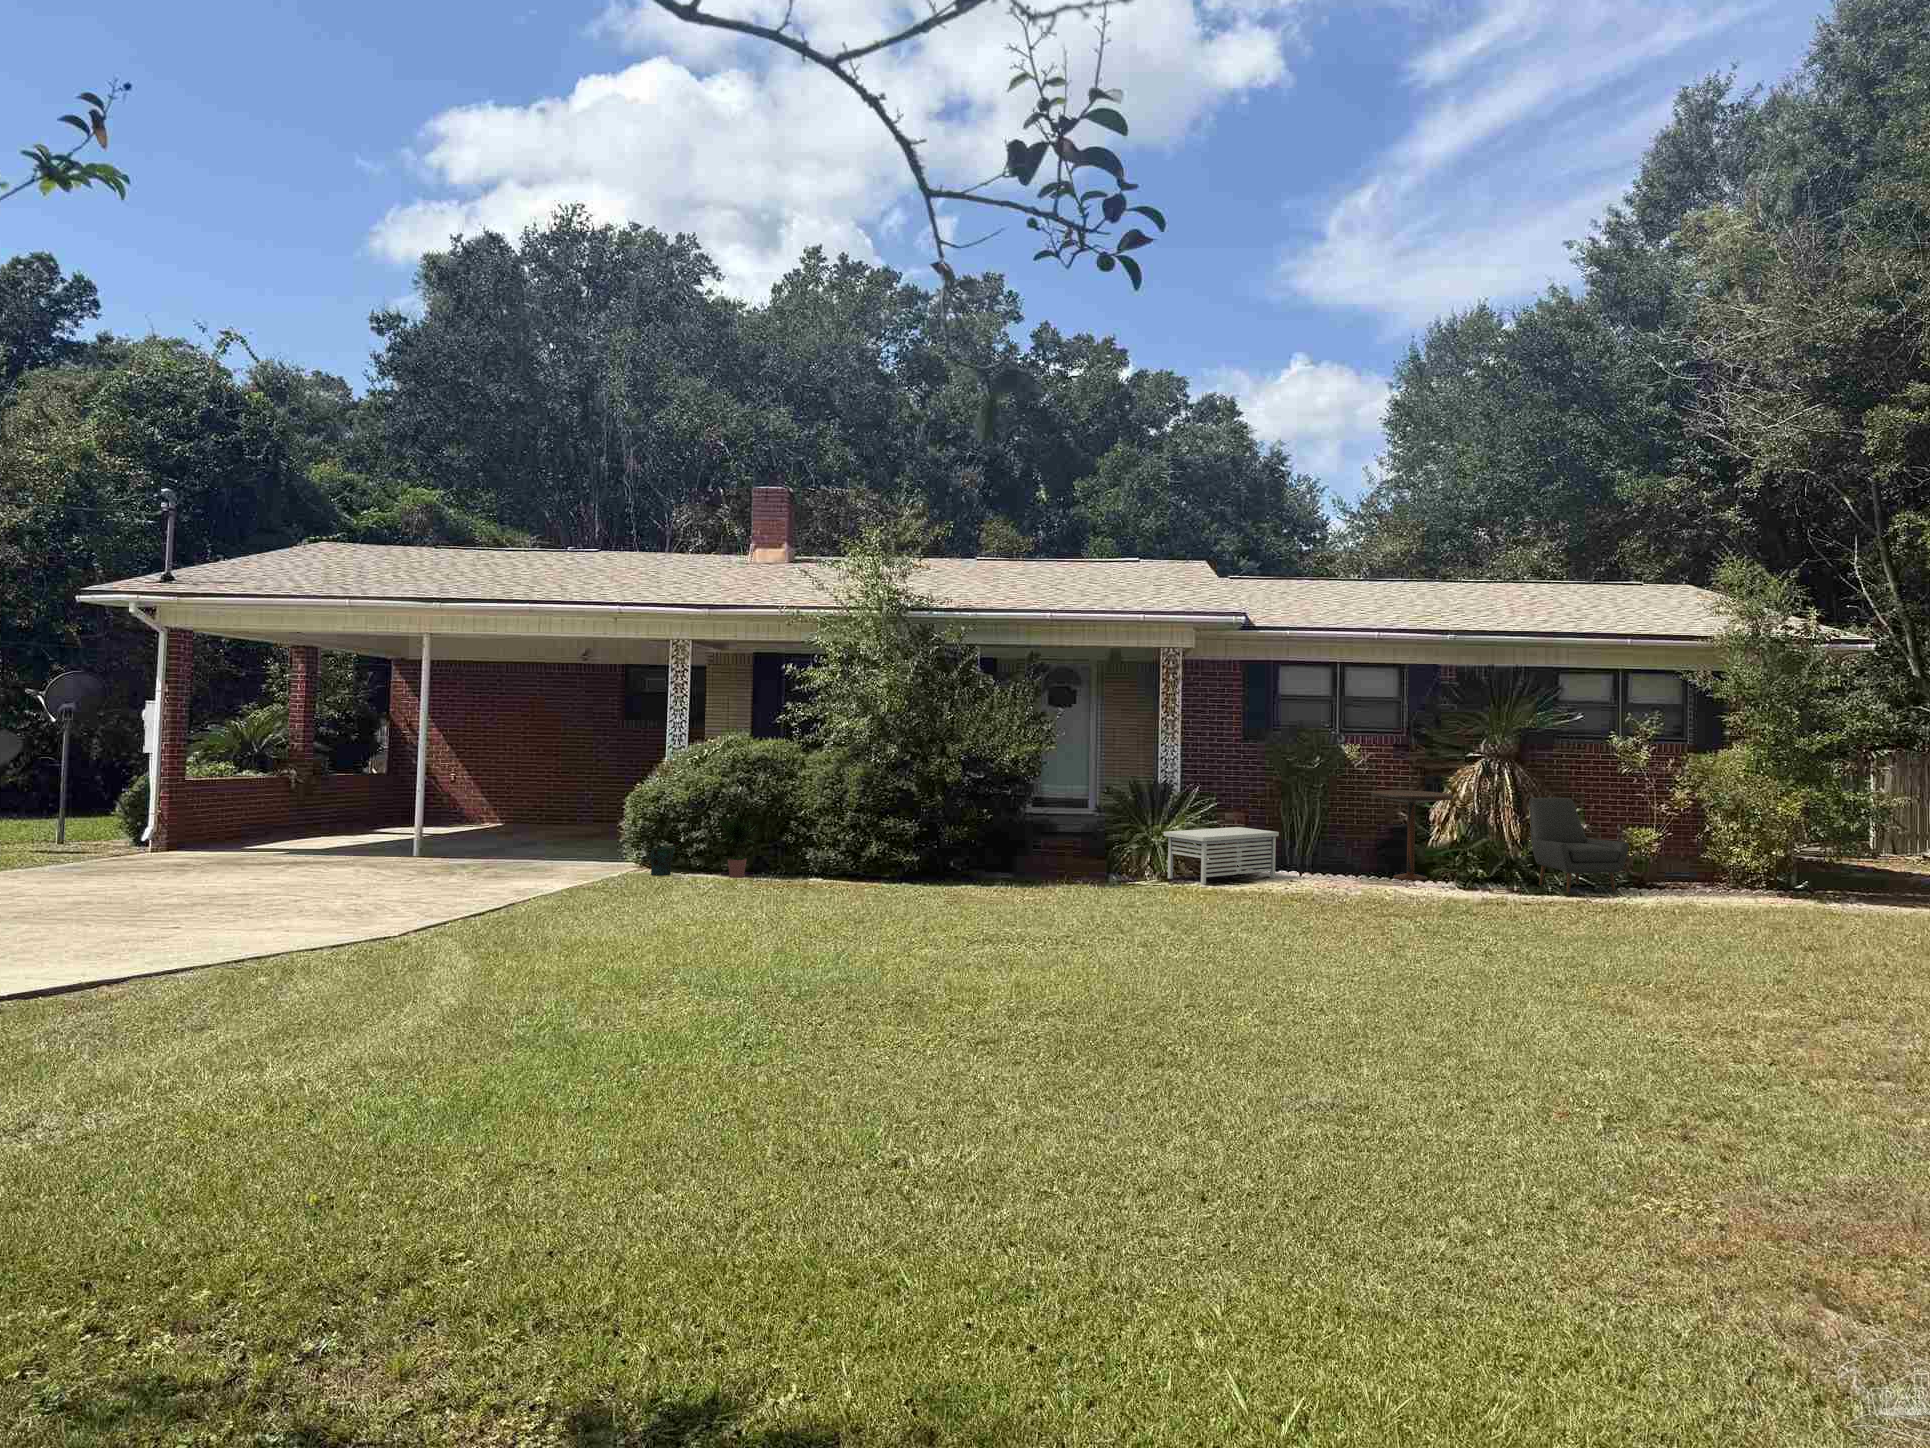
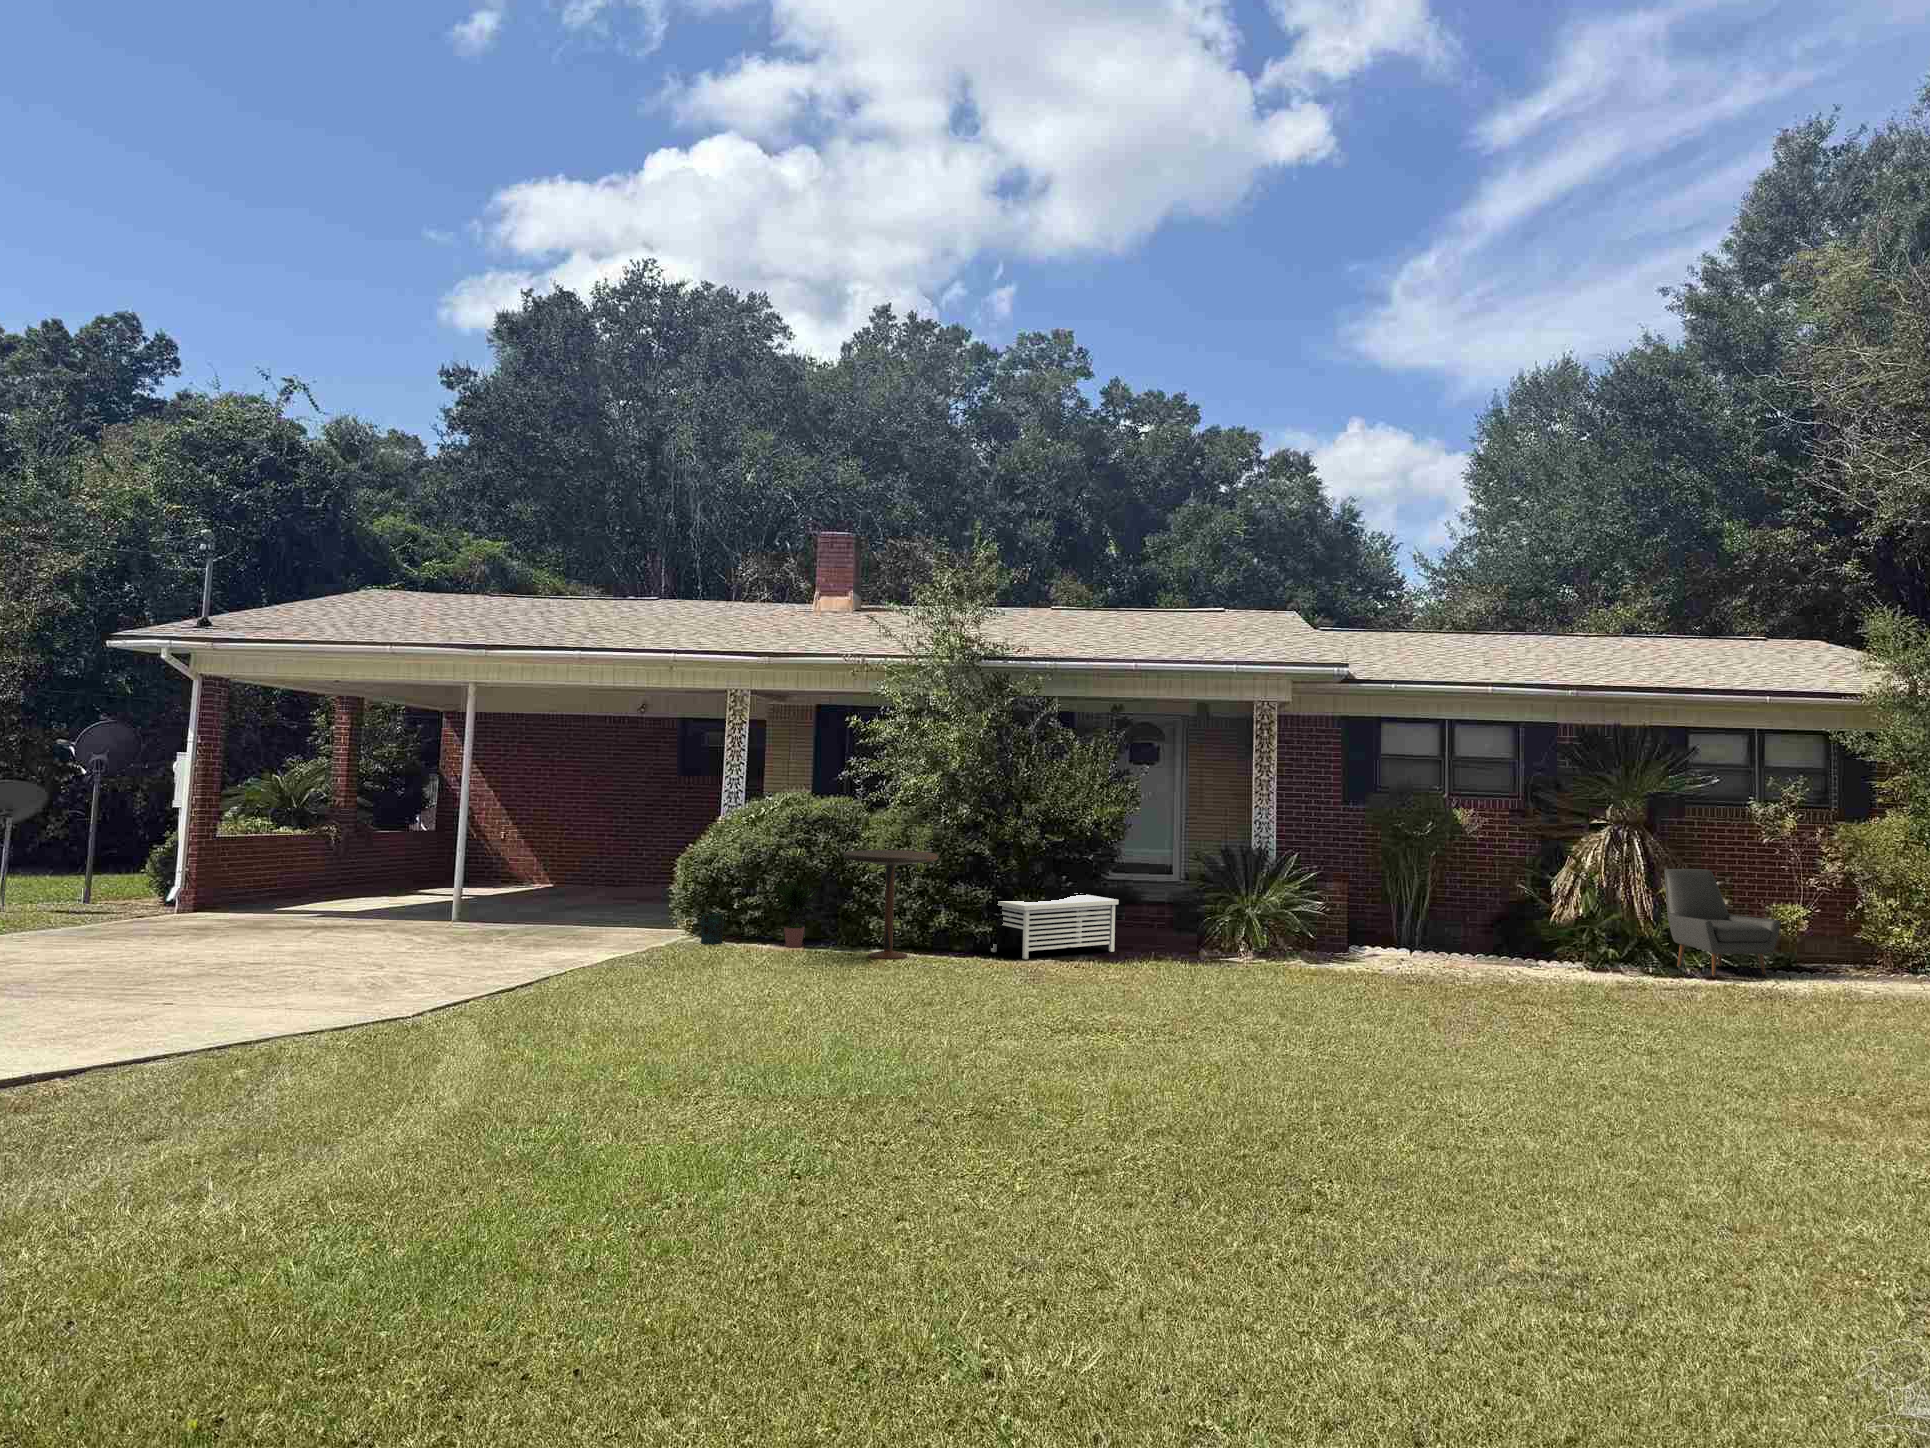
pedestal table: present [1371,790,1453,880] -> present [843,850,938,960]
storage bench: present [1164,827,1279,884] -> present [991,893,1119,959]

